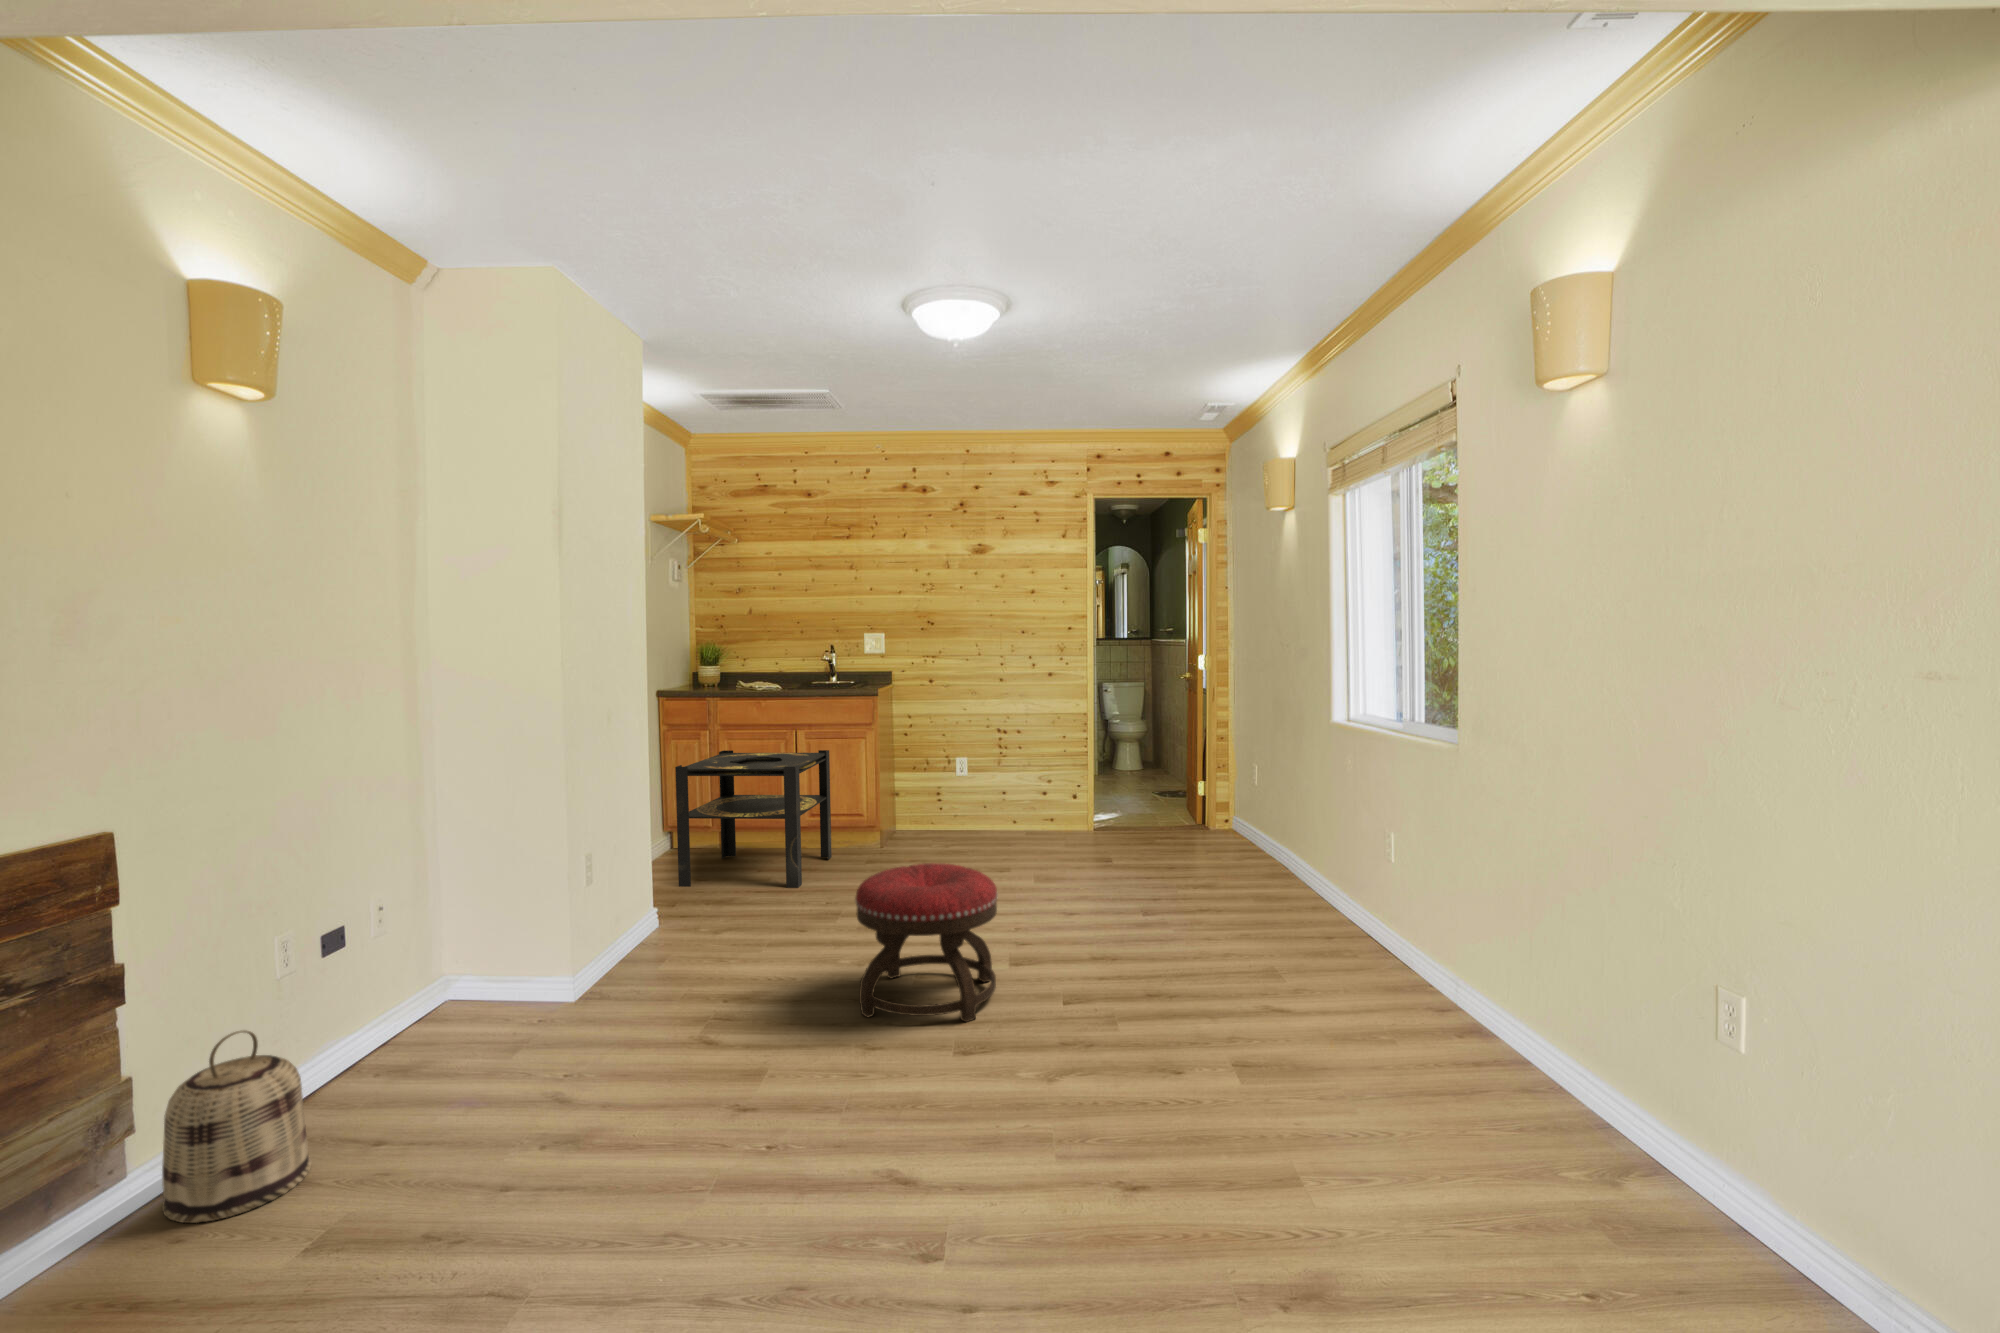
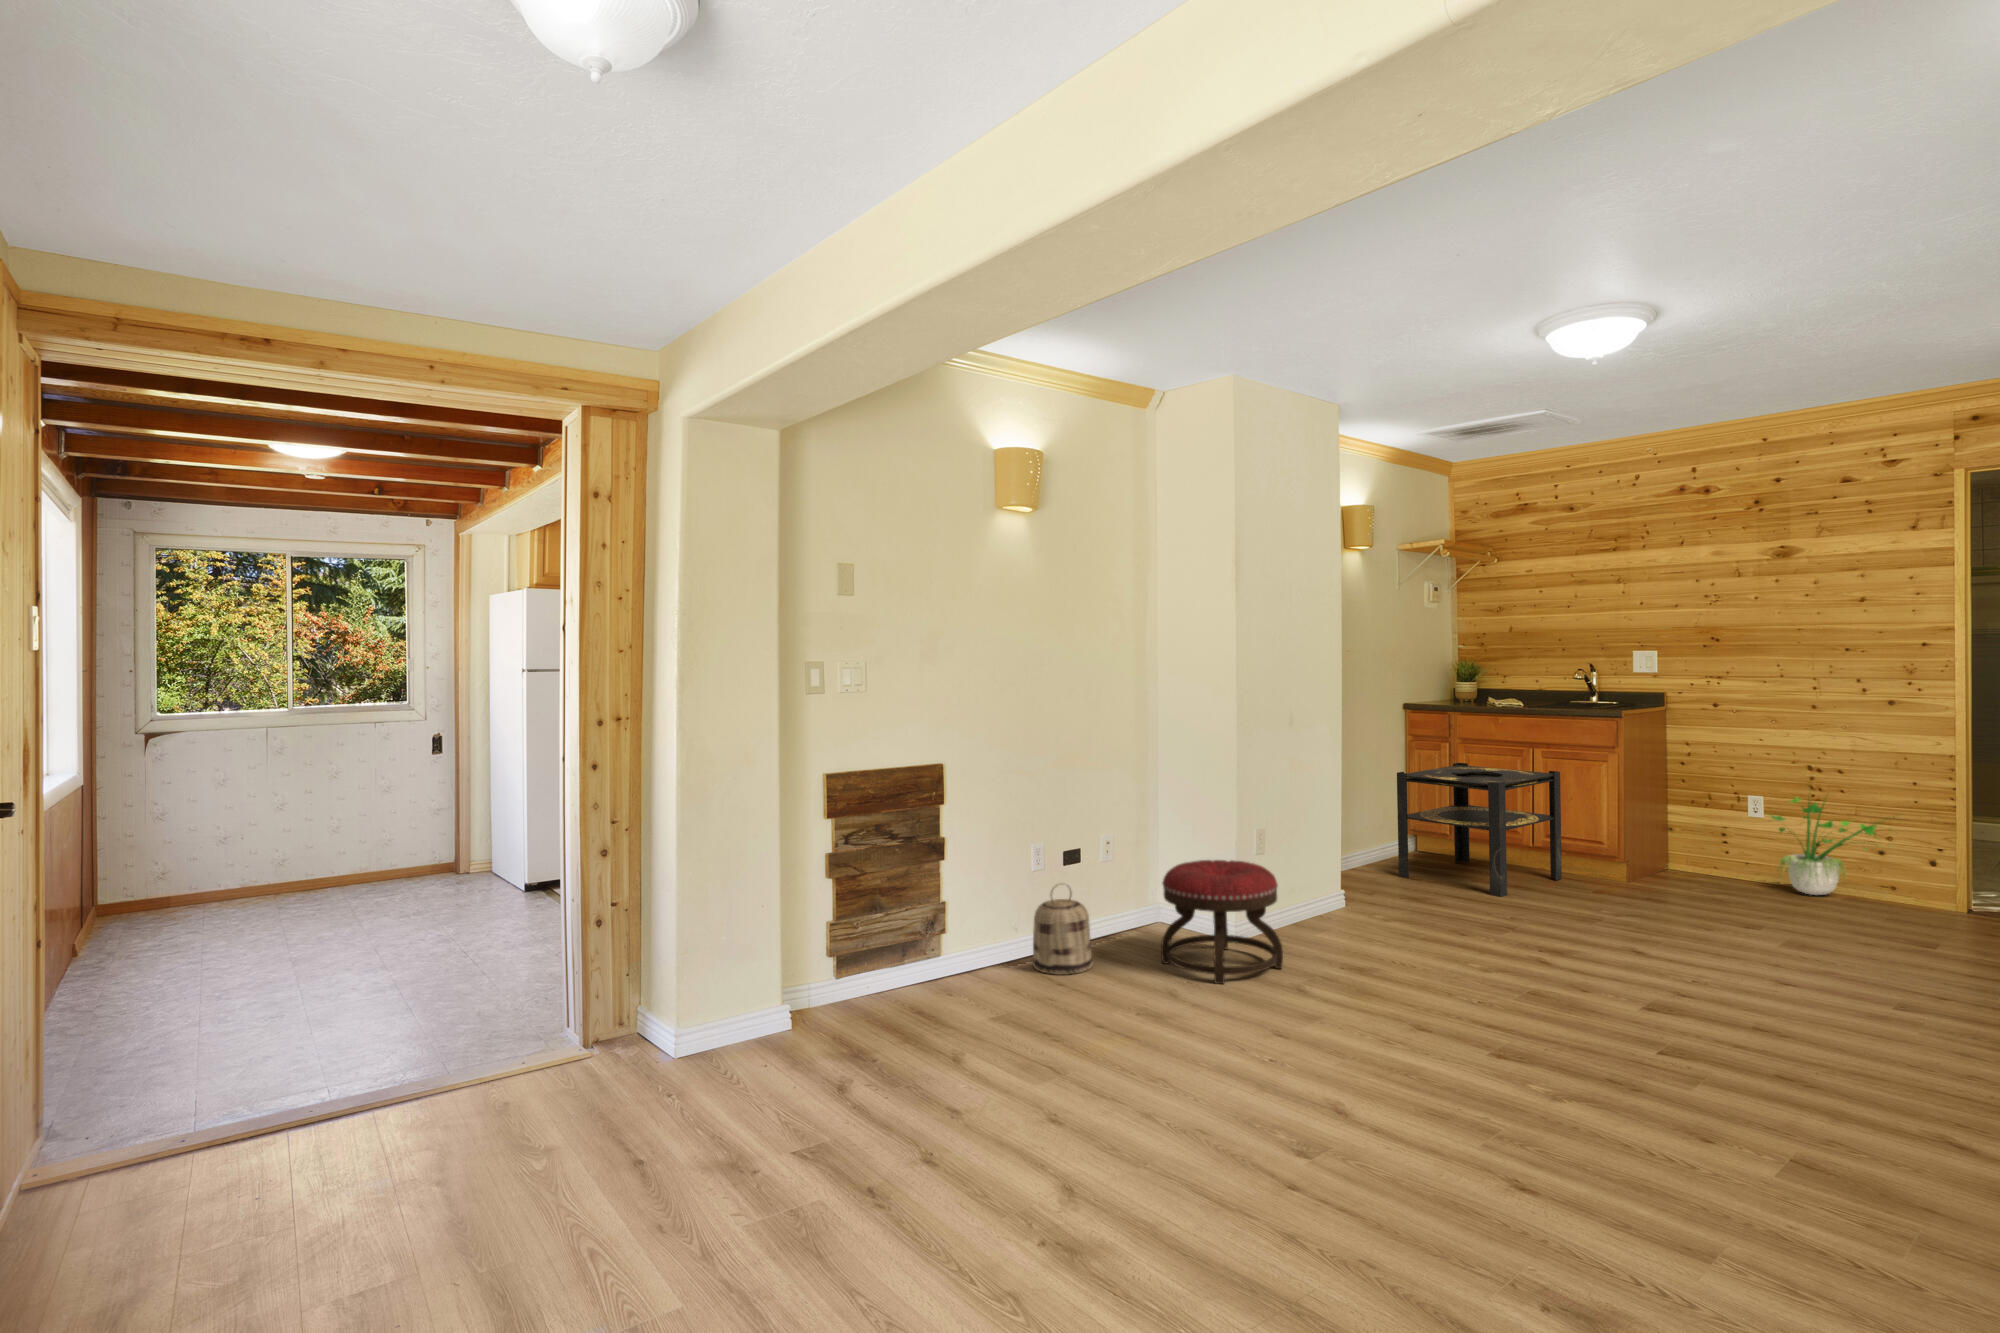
potted plant: none [977,735,1073,835] -> present [1768,796,1894,895]
ottoman: present [855,863,998,1022] -> present [1161,860,1283,984]

